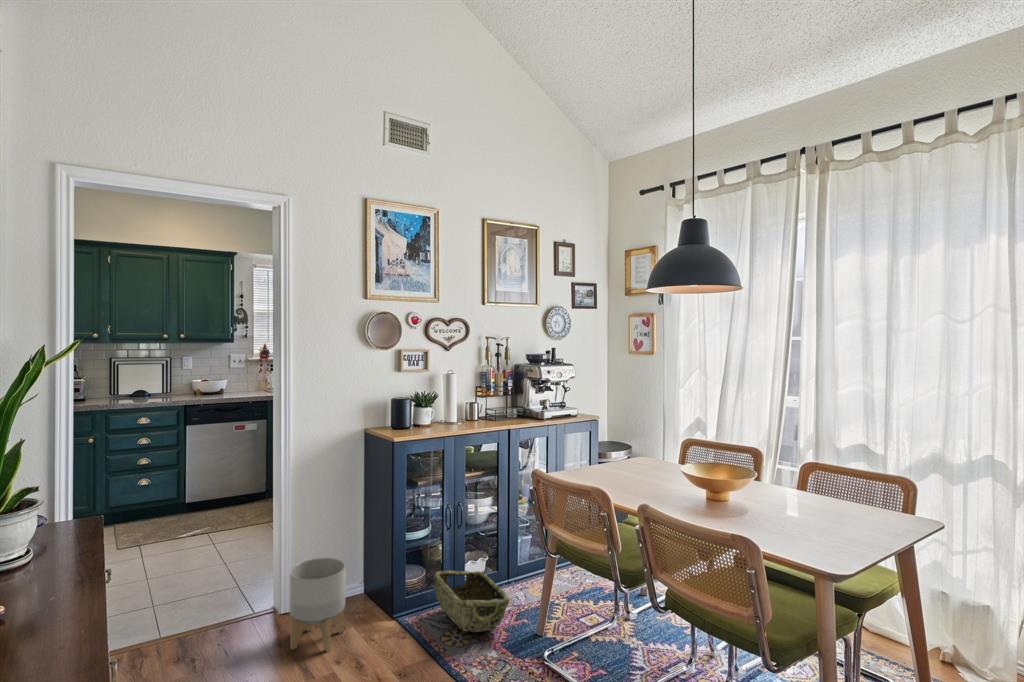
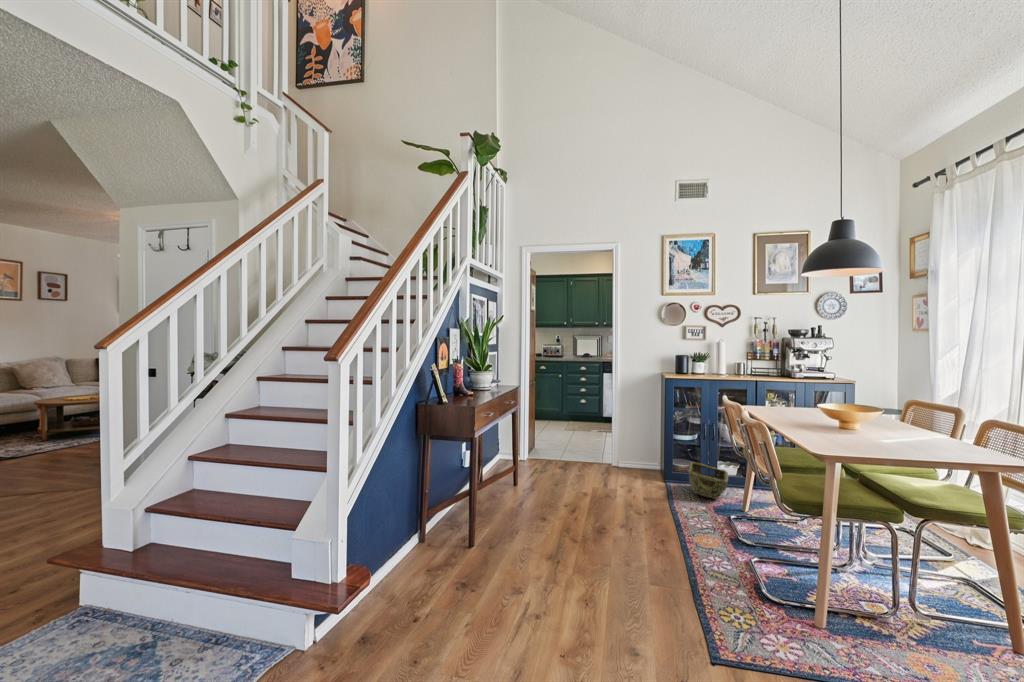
planter: present [290,557,346,652] -> none [604,436,634,482]

